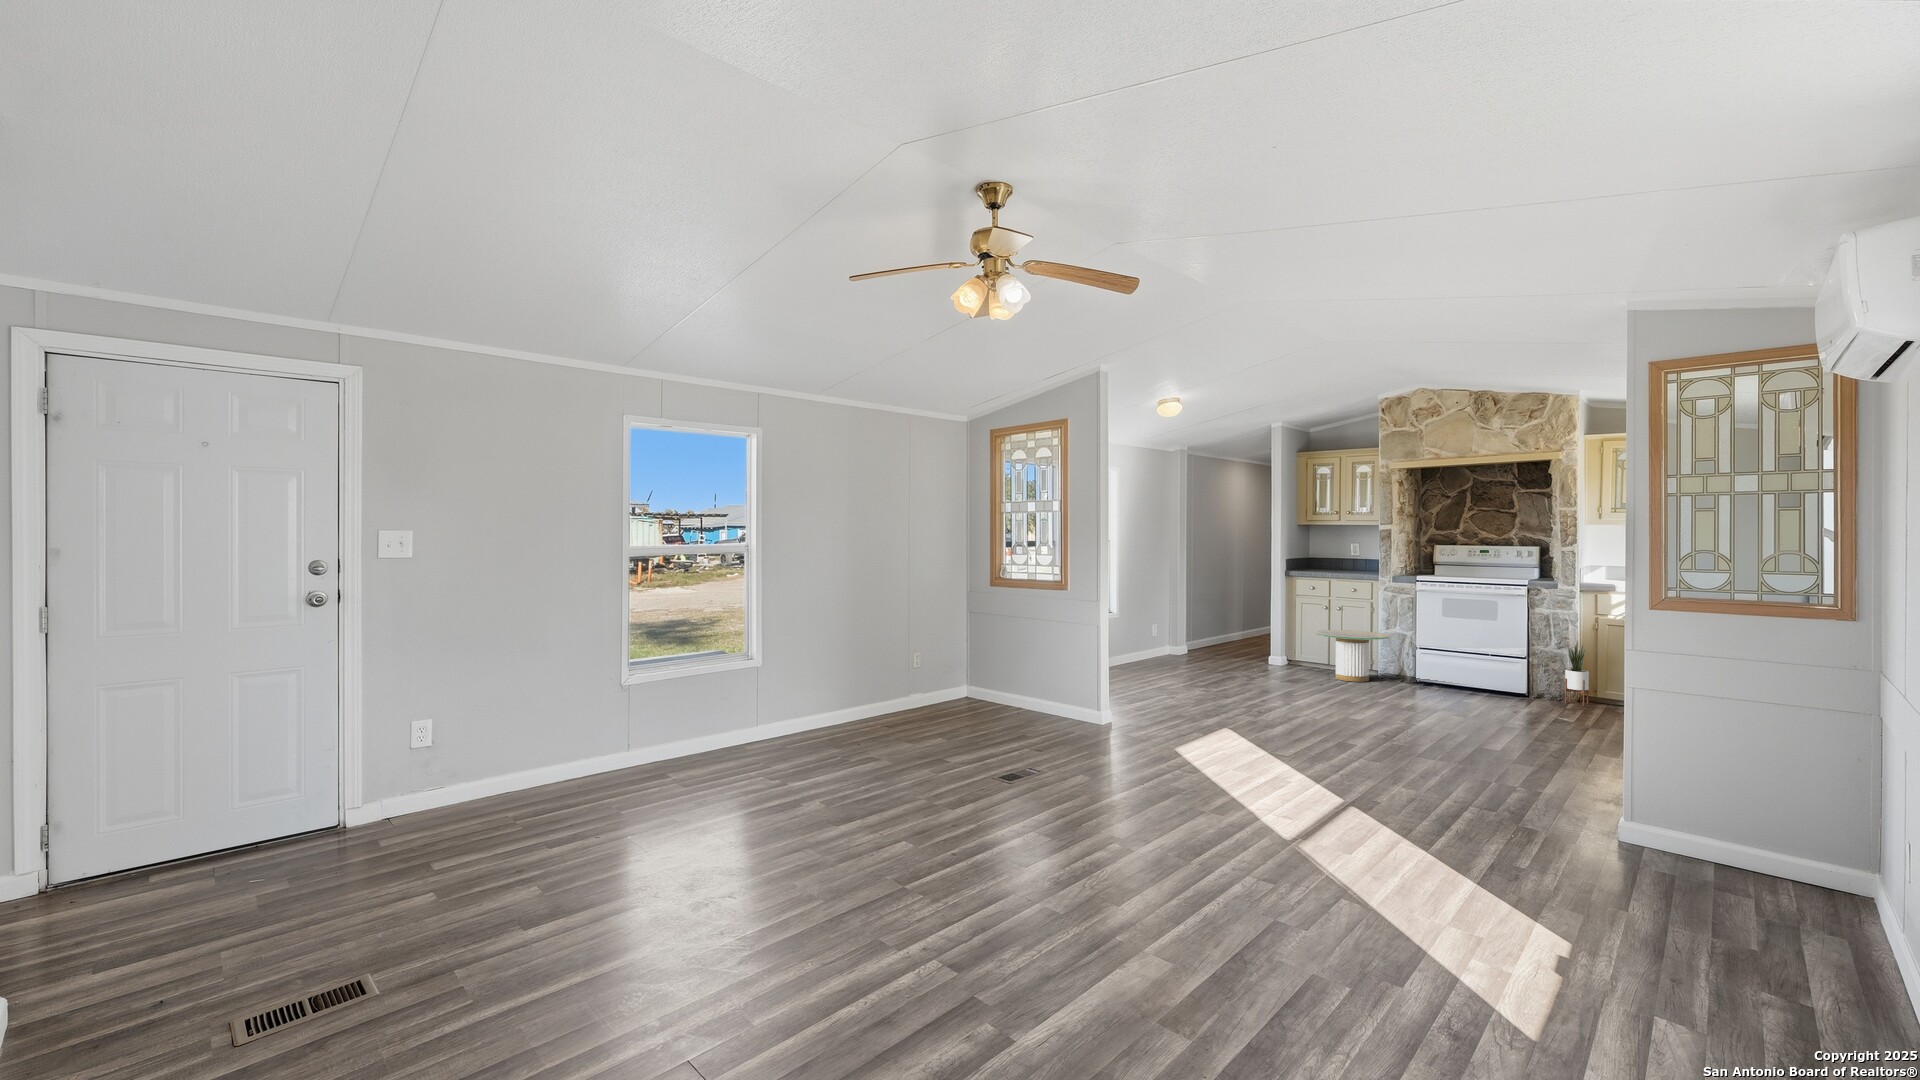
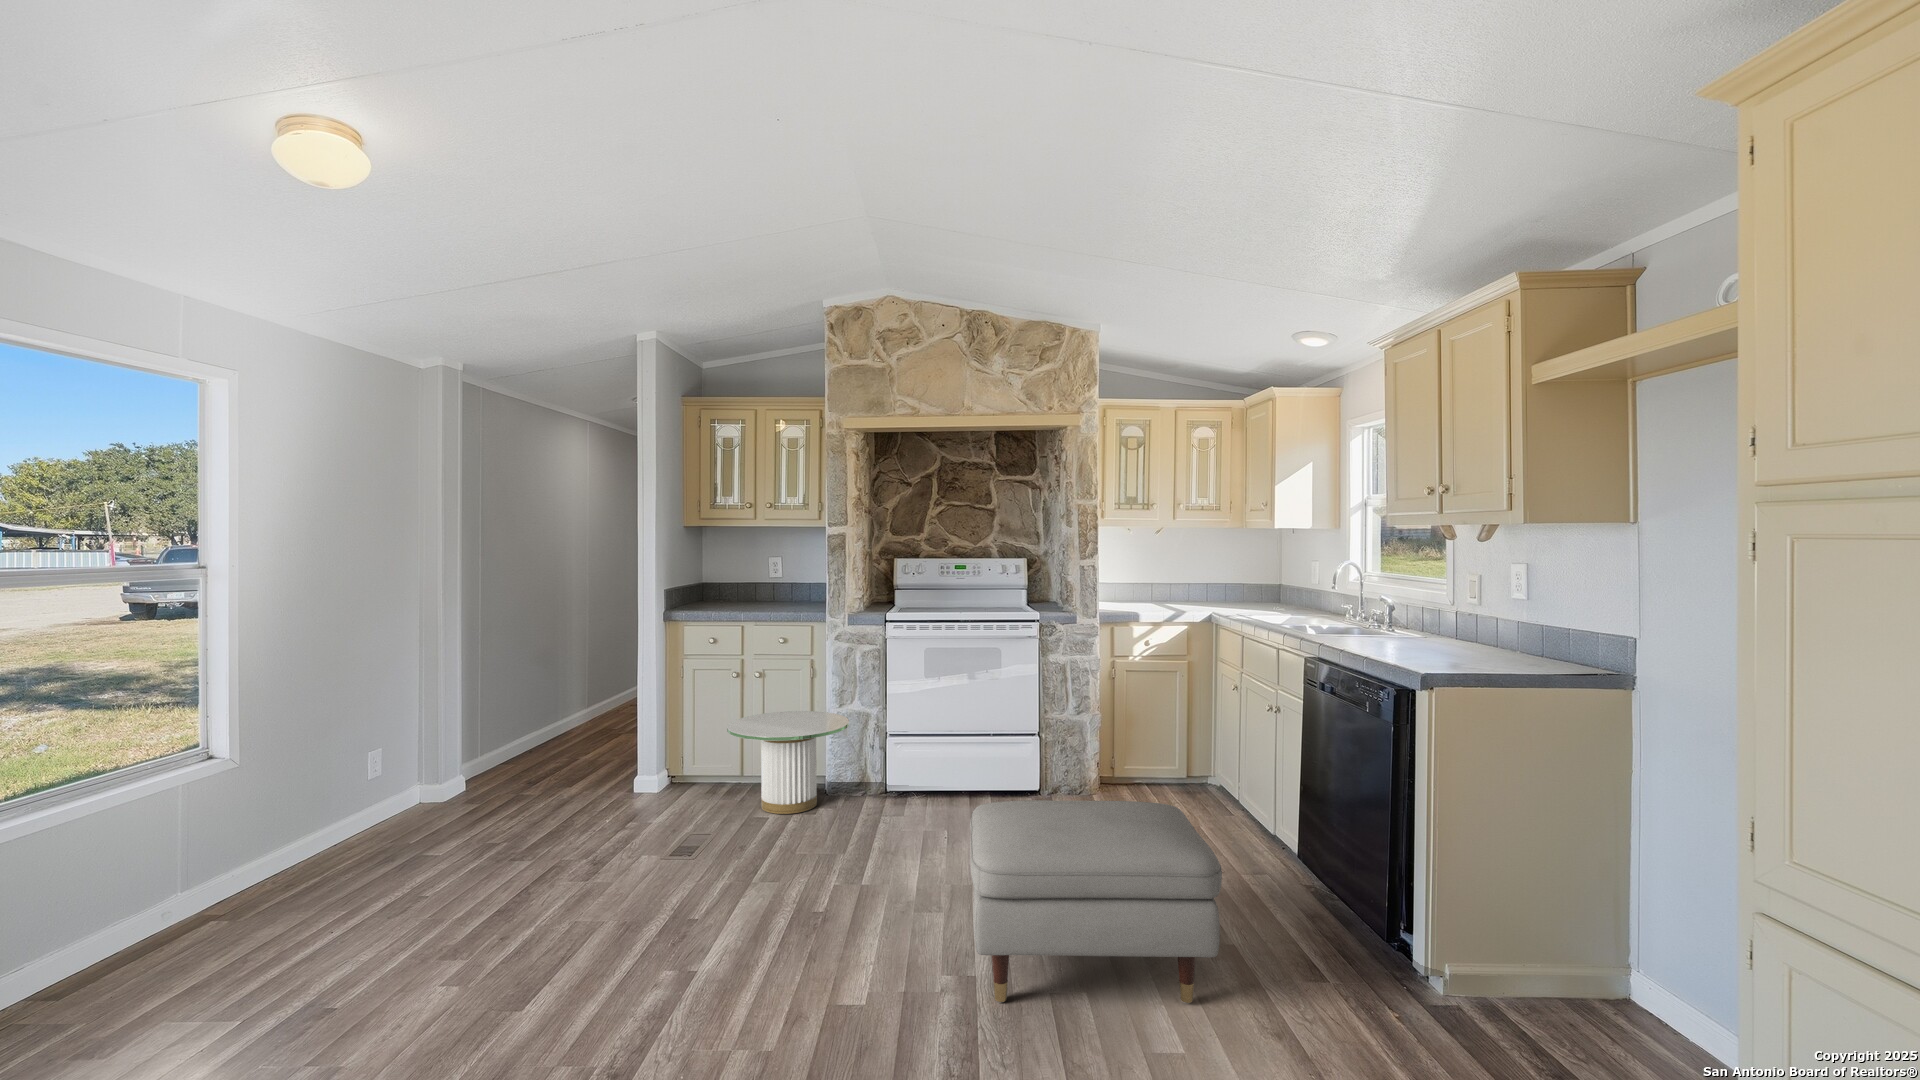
potted plant: present [1565,641,1589,706] -> none [1095,703,1124,804]
ottoman: none [1410,660,1553,748] -> present [970,800,1222,1003]

